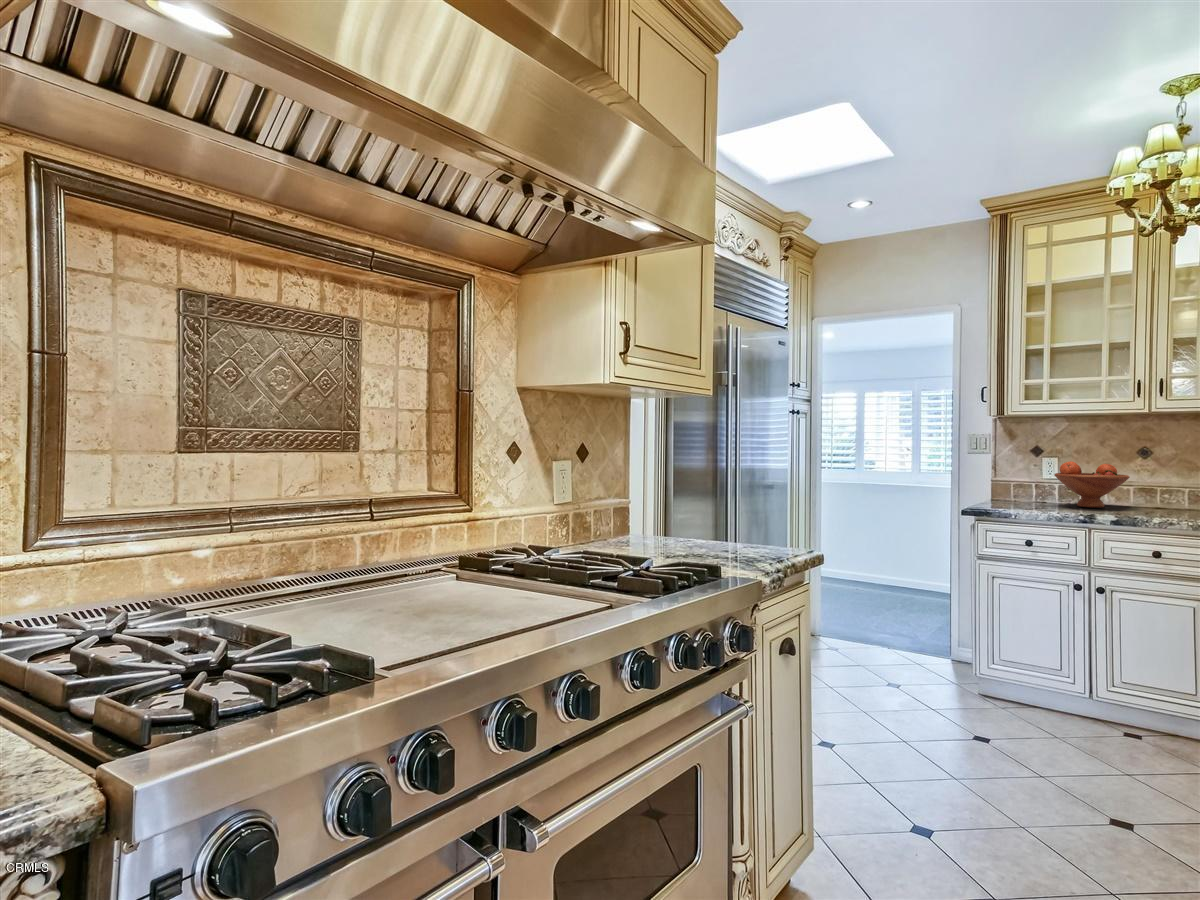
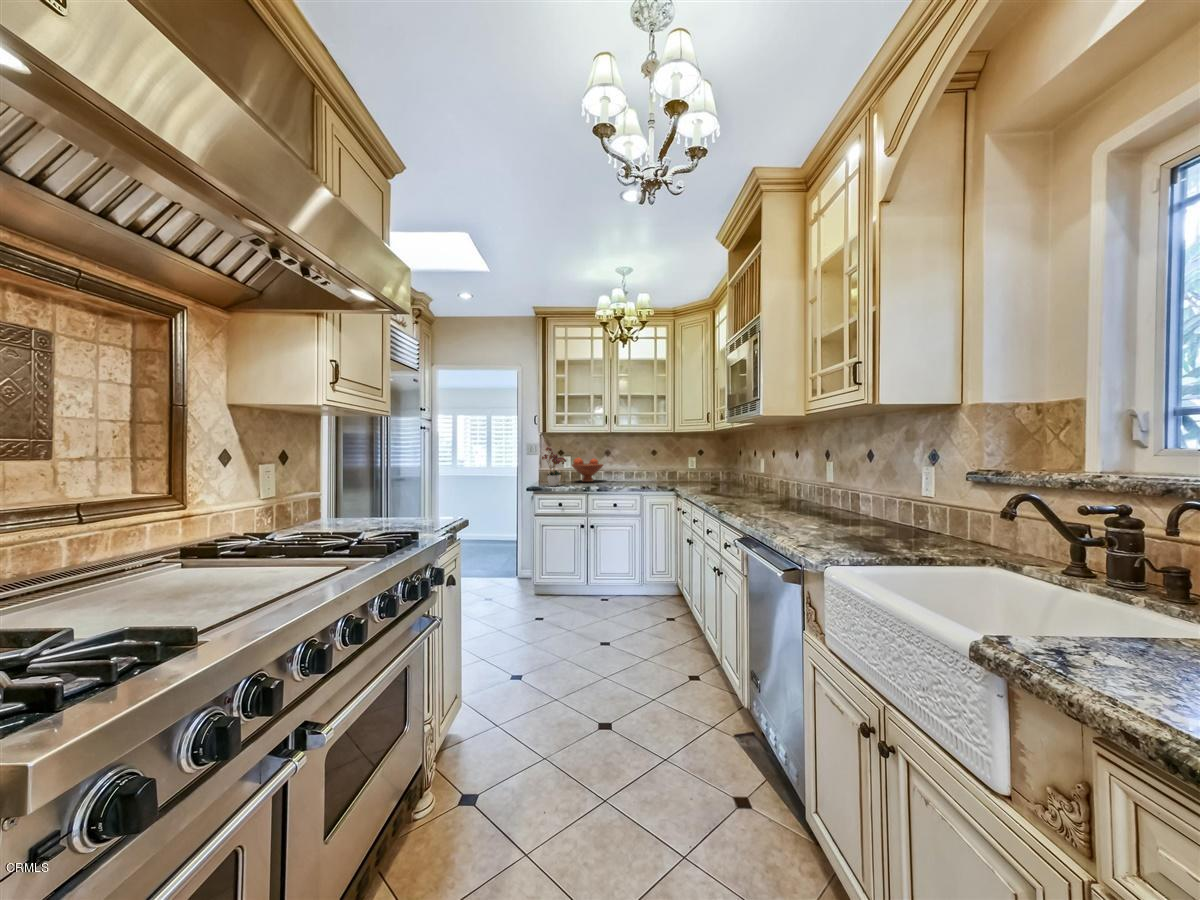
flower arrangement: none [988,439,1046,511] -> present [542,447,566,486]

